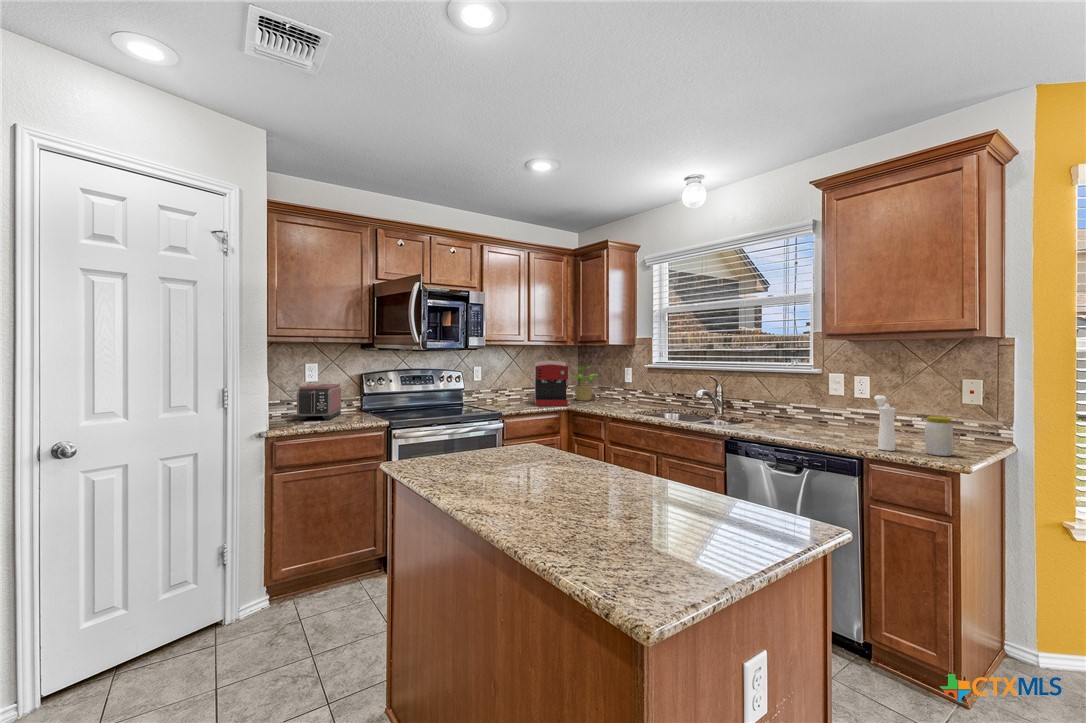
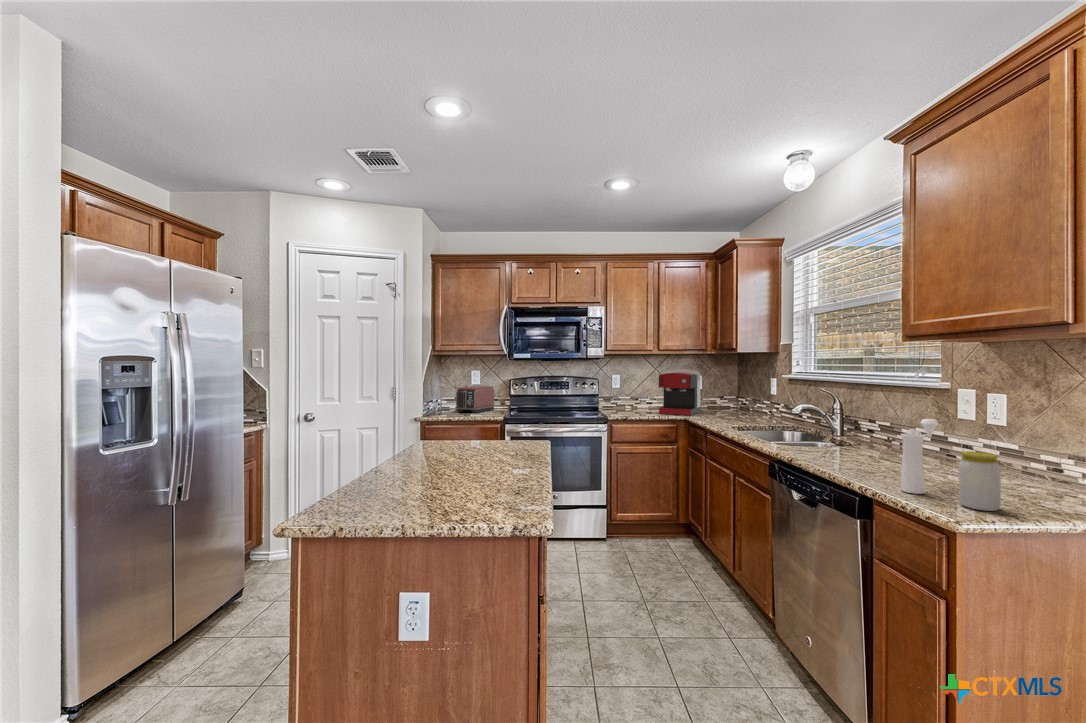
potted plant: present [573,366,598,401] -> none [712,375,746,412]

